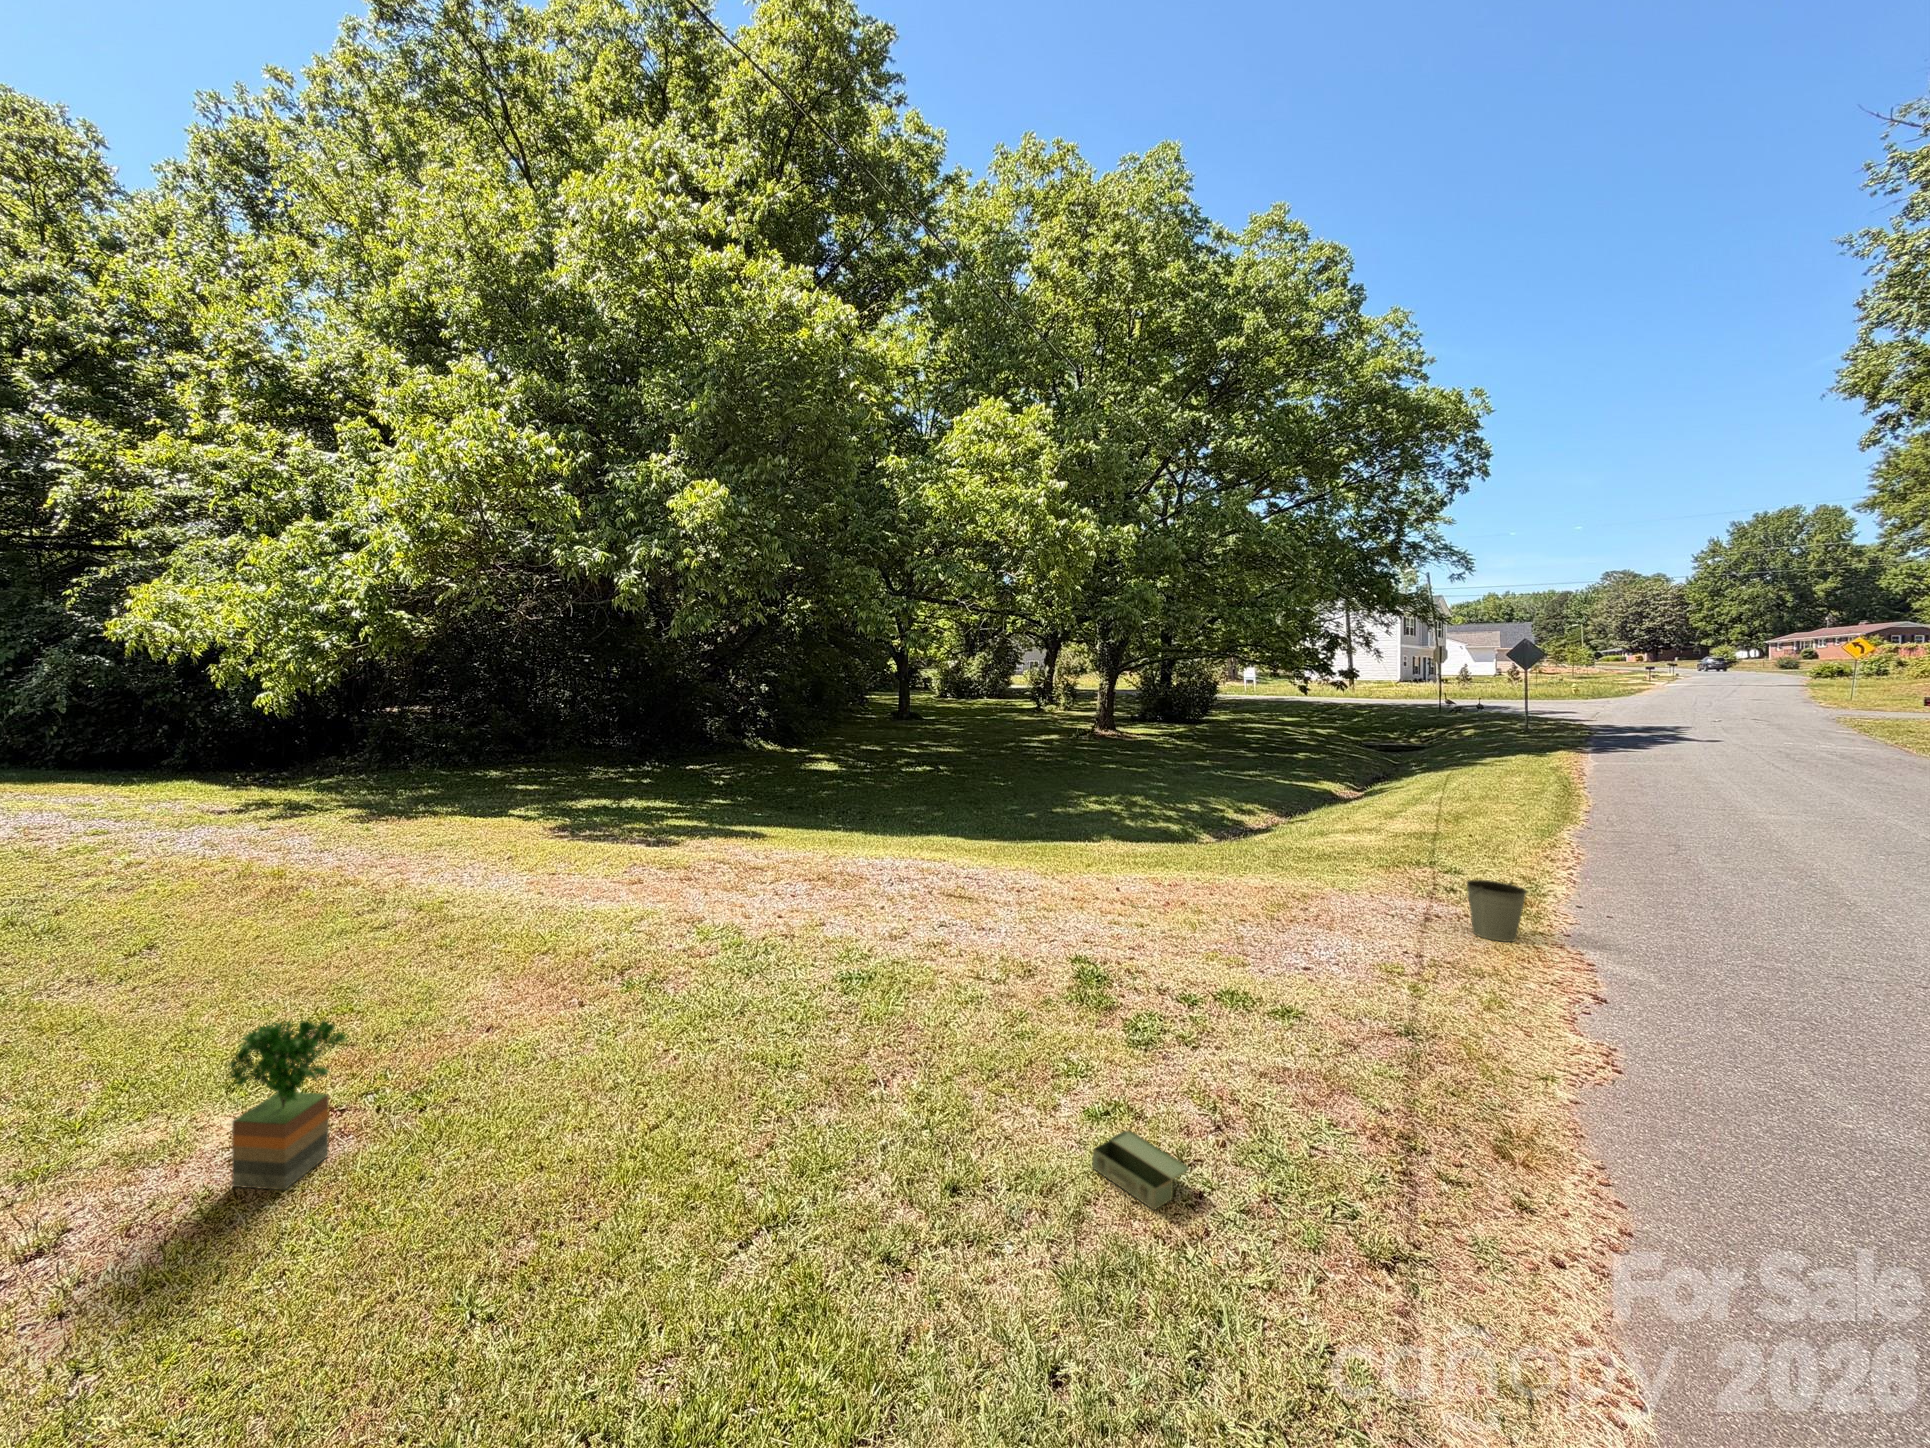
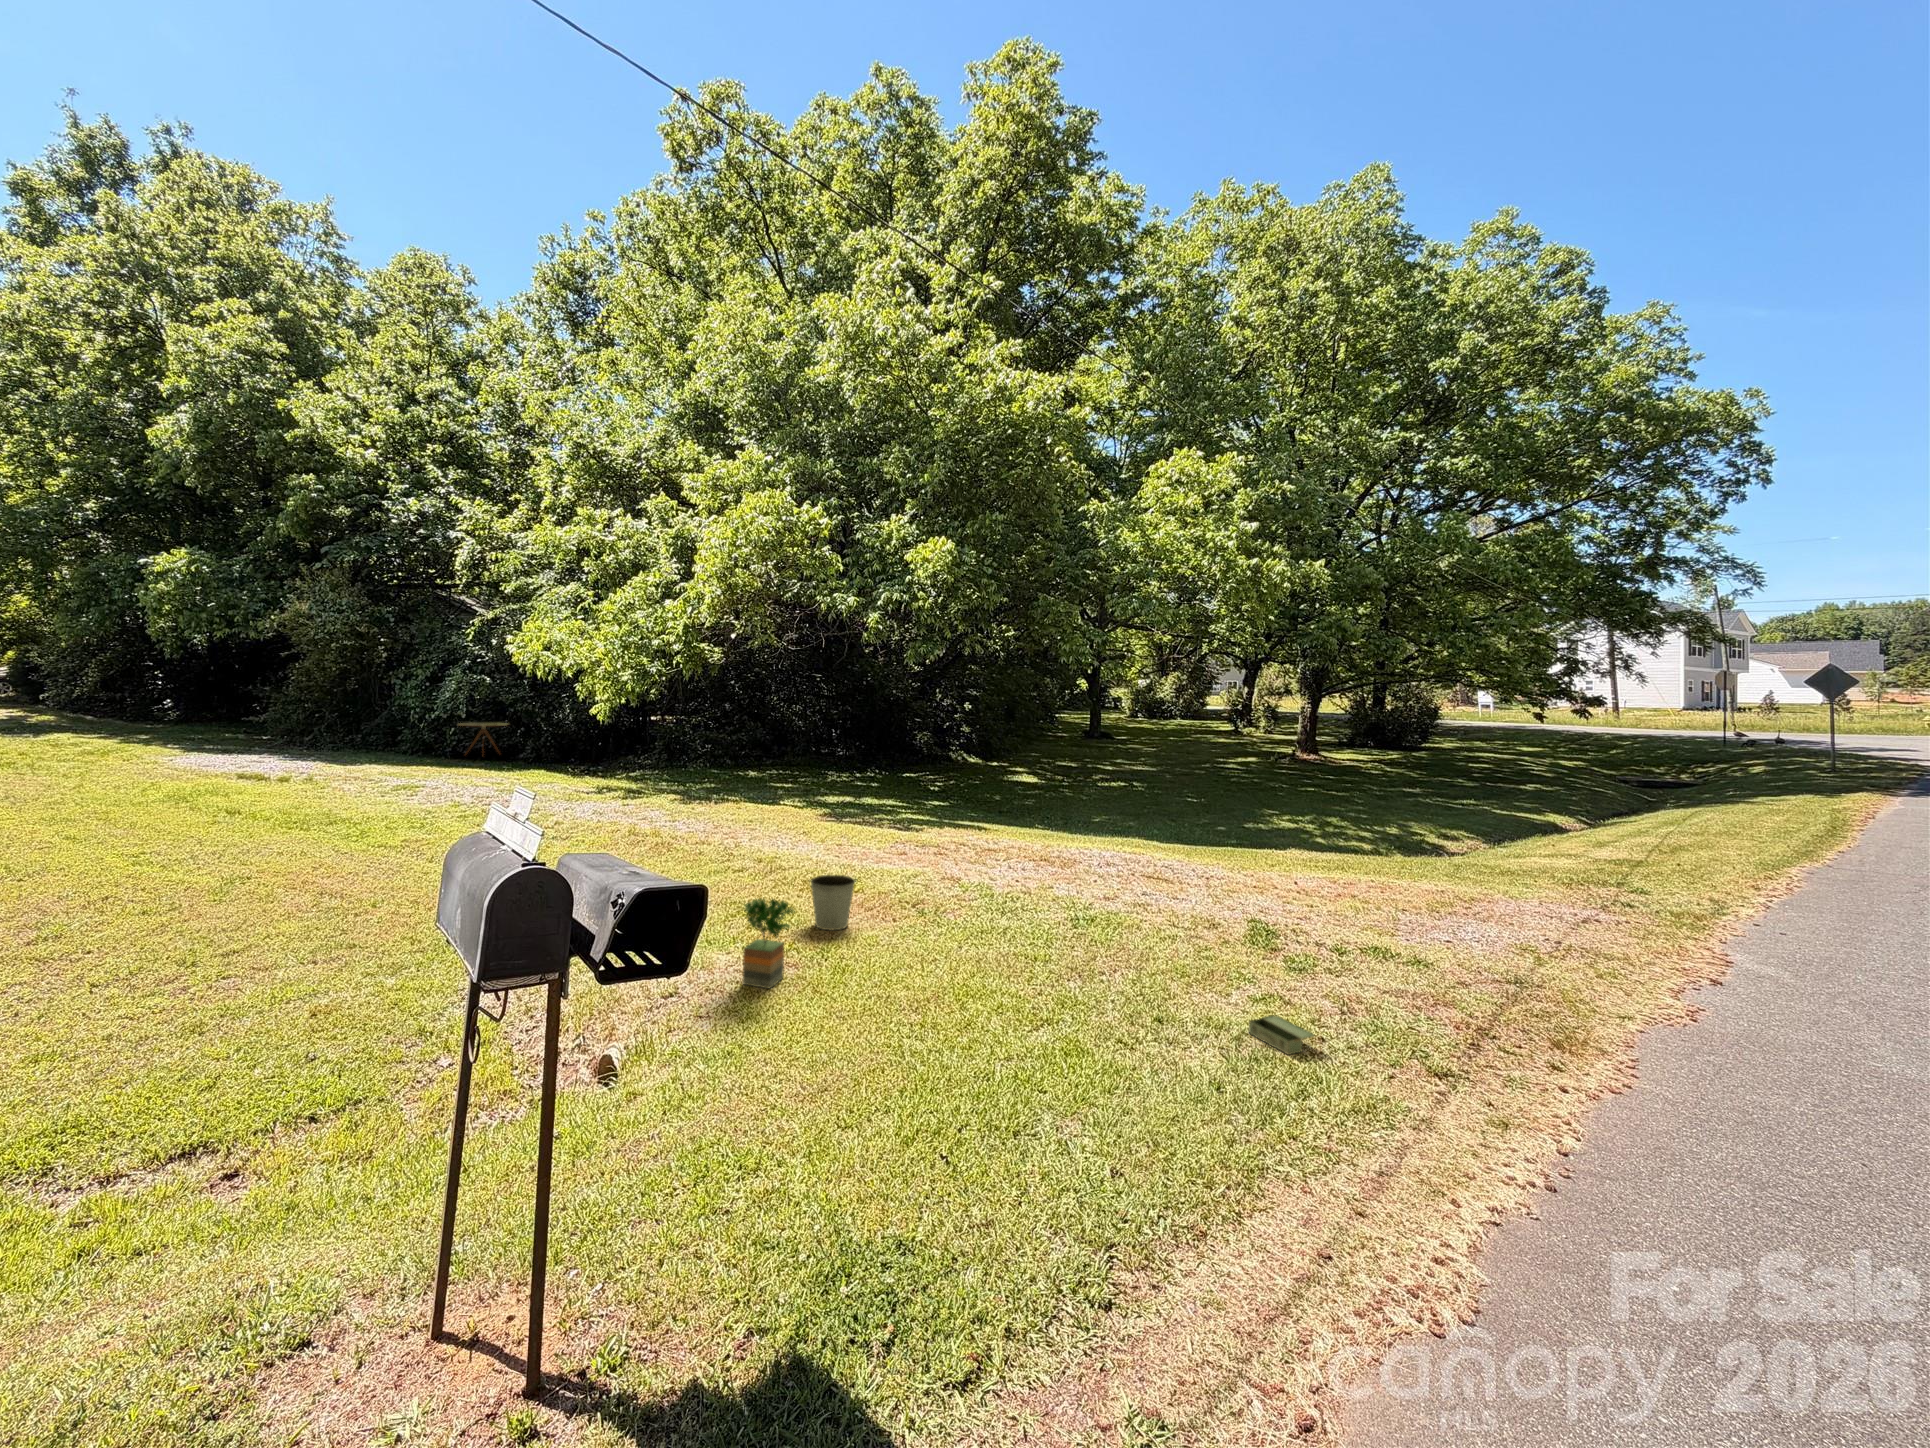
round table: none [53,718,141,765] -> present [459,722,508,752]
bucket: present [1464,880,1527,942] -> present [810,875,857,930]

